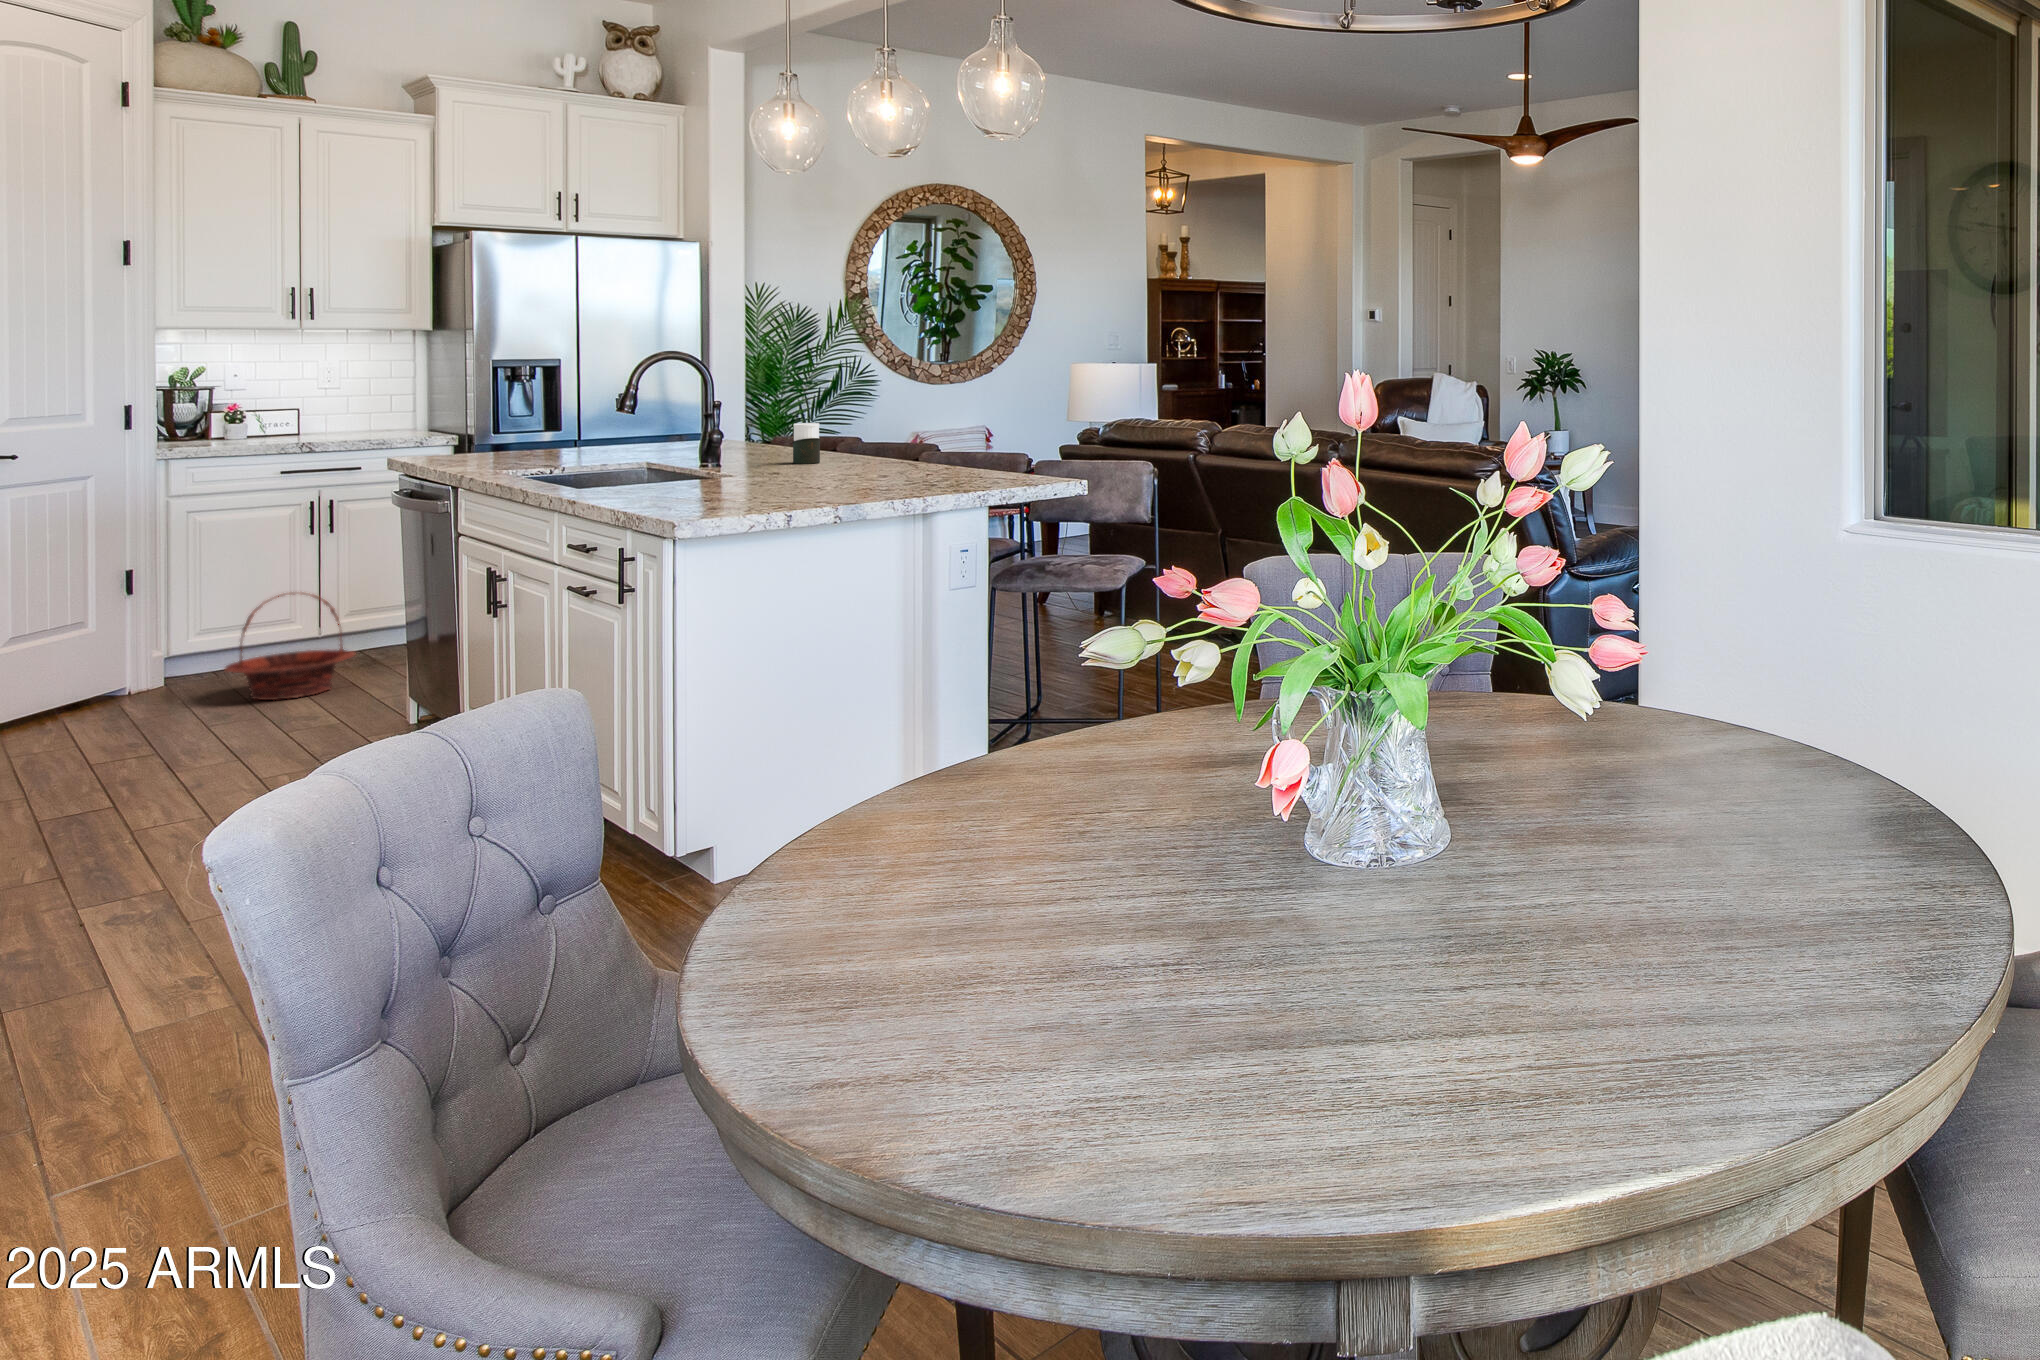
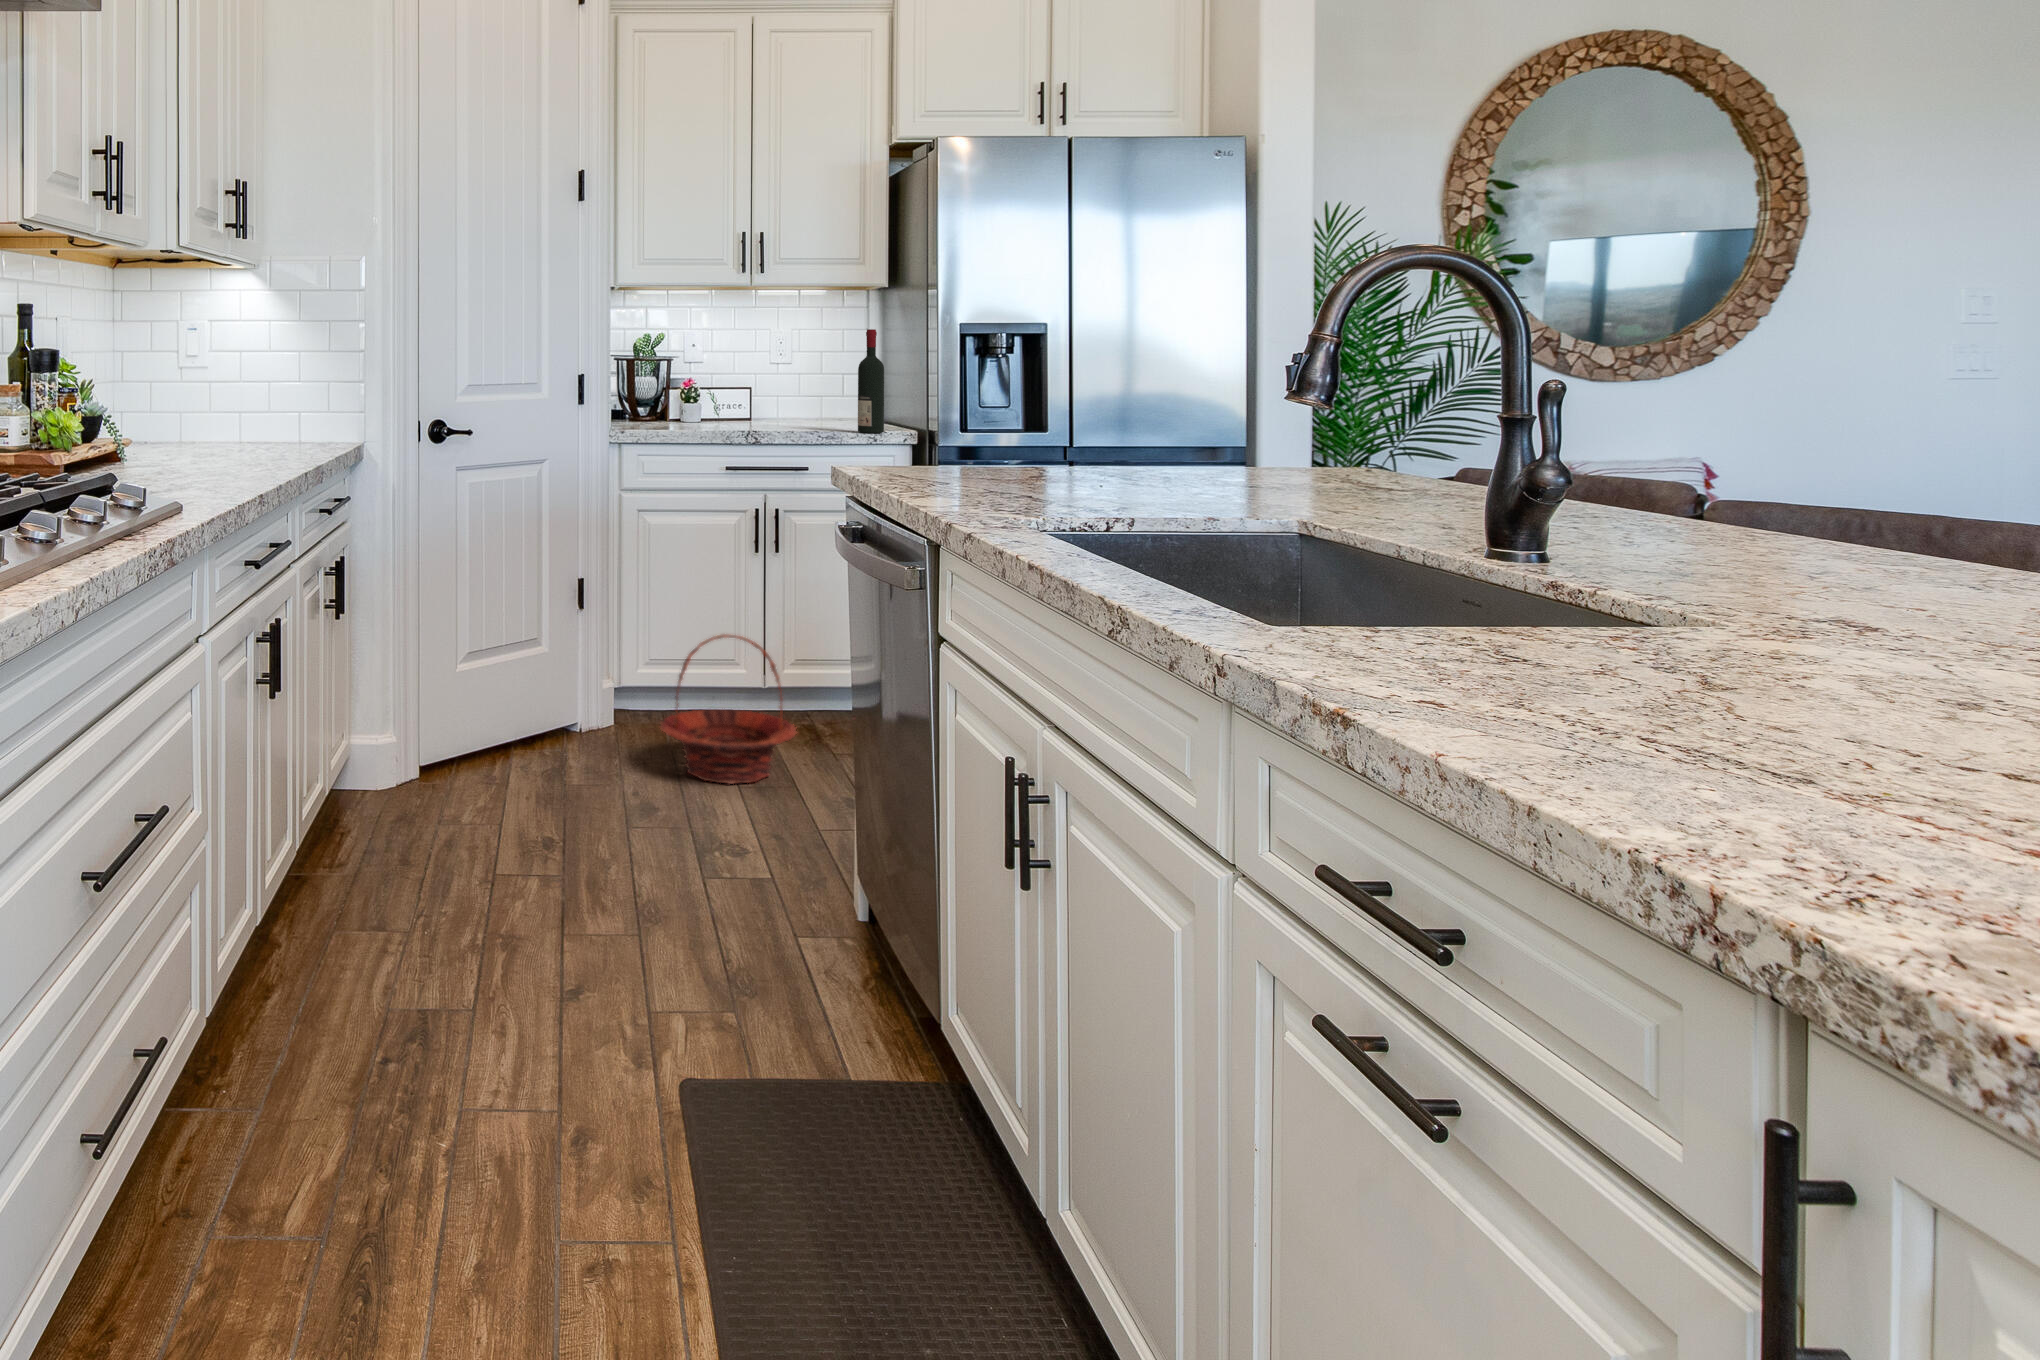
wine bottle: none [405,362,429,439] -> present [858,329,884,433]
cup: present [793,423,820,464] -> none [1699,446,1804,562]

